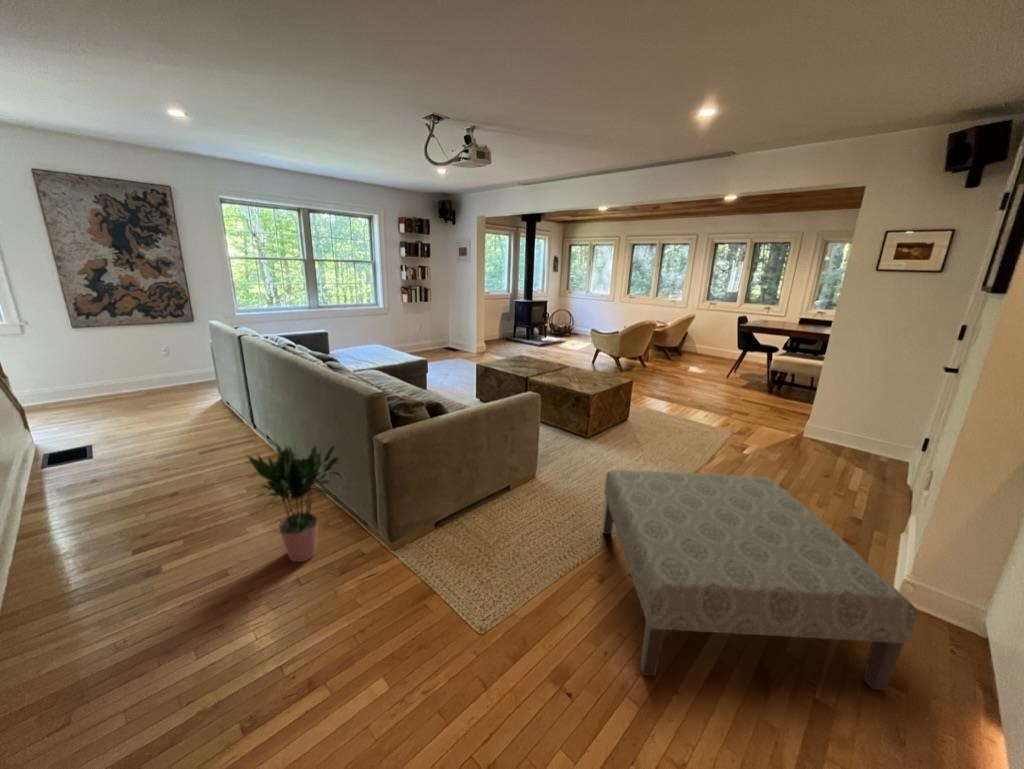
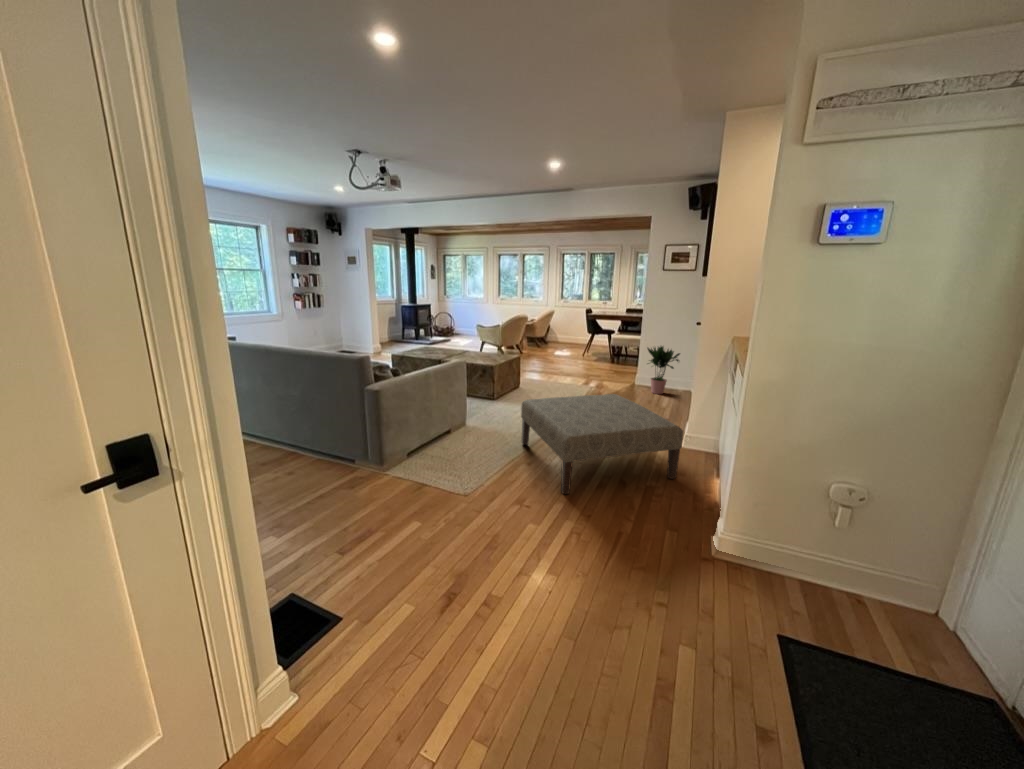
potted plant: present [248,443,342,562] -> present [647,346,680,394]

